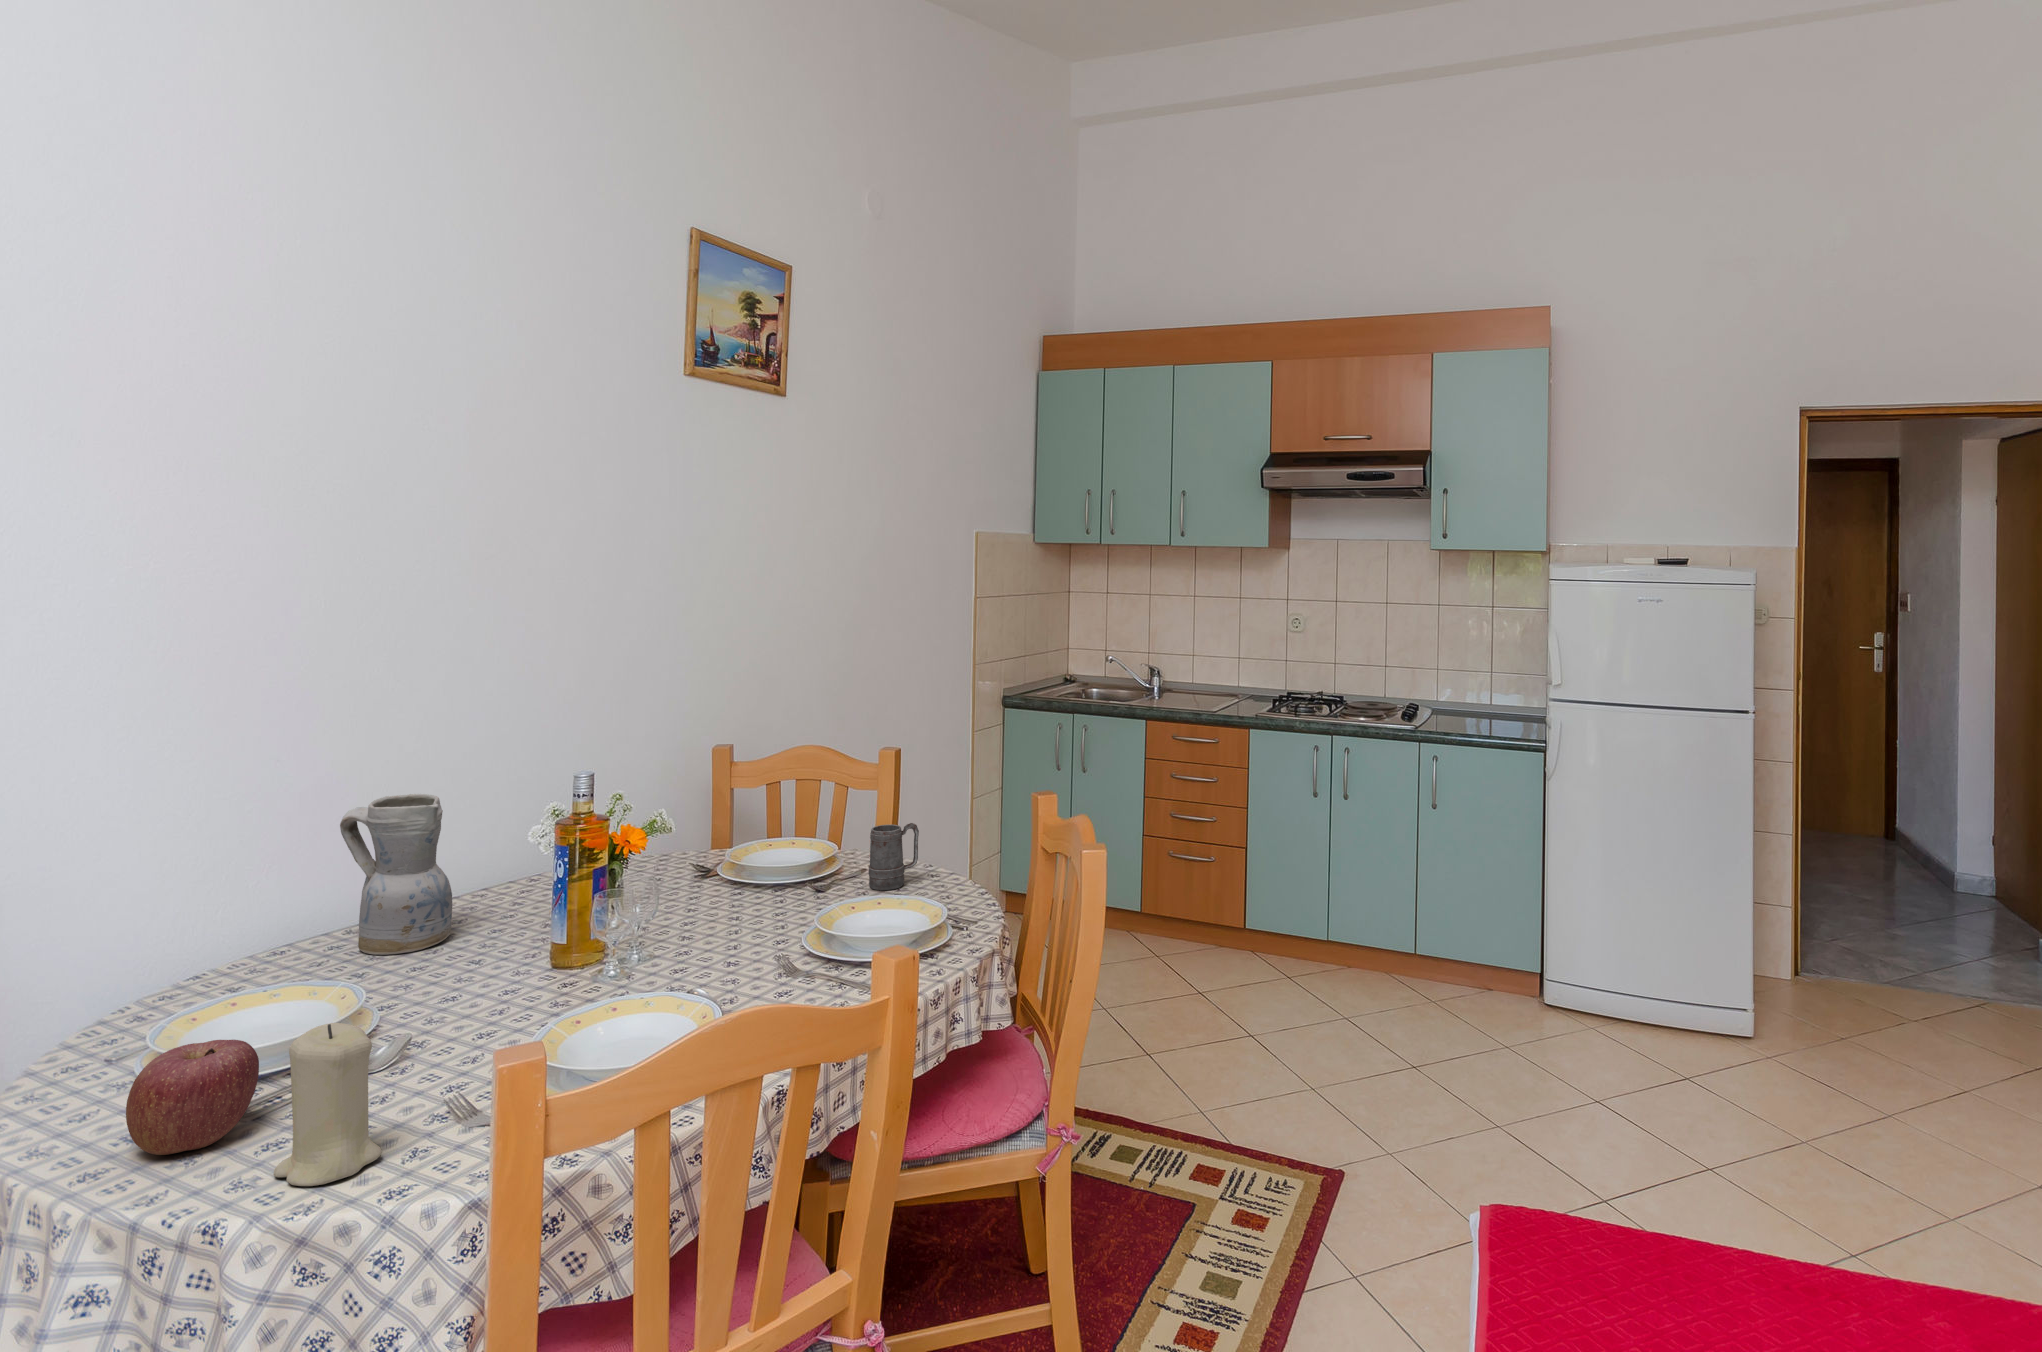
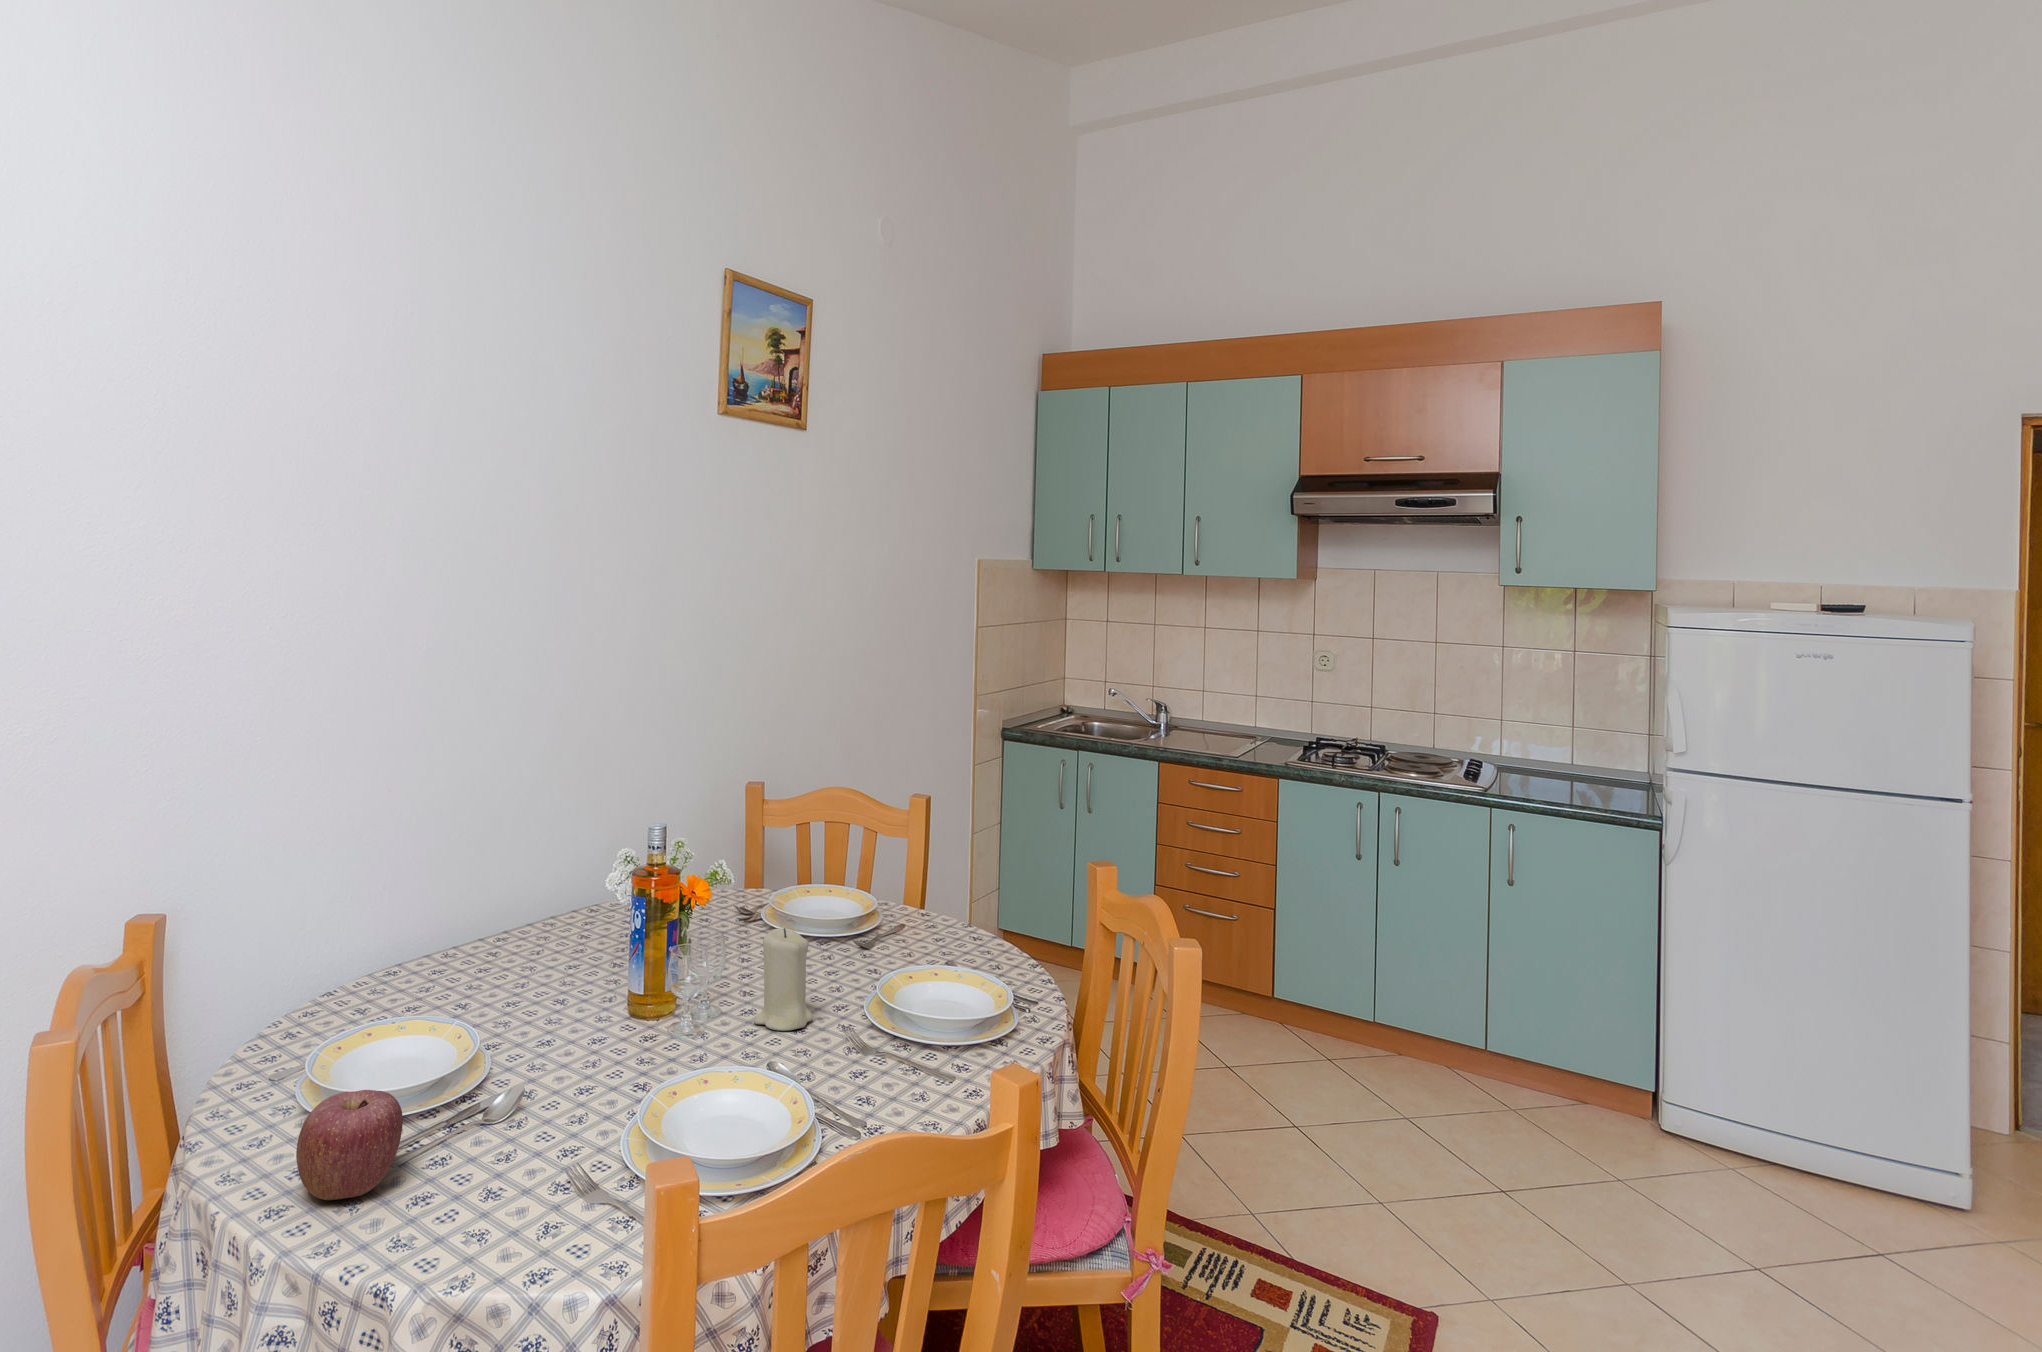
ceramic pitcher: present [340,794,452,955] -> none [431,834,527,991]
mug: present [869,823,919,890] -> none [914,886,965,956]
candle: present [273,1023,382,1186] -> present [753,928,813,1031]

